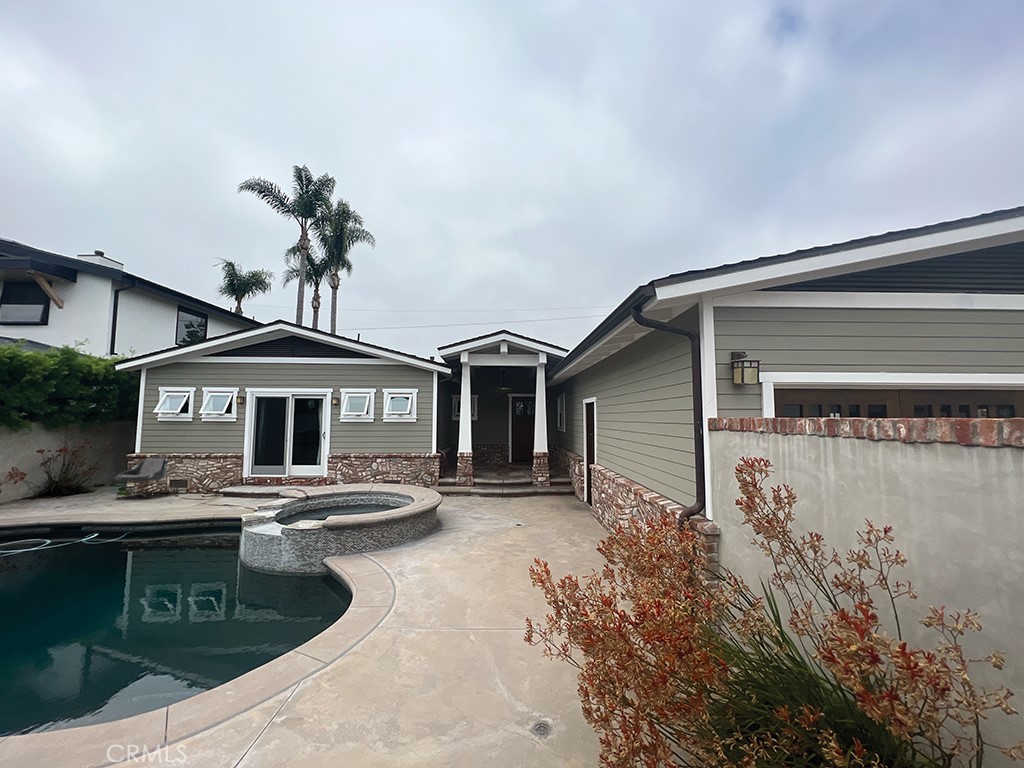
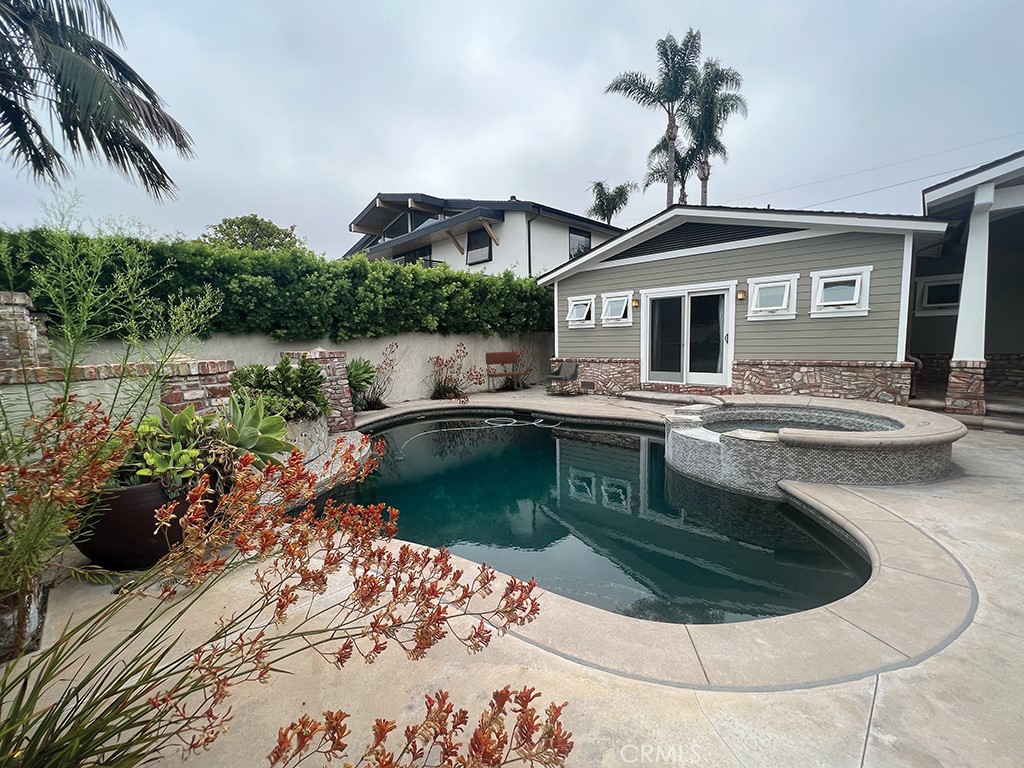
bench: none [10,446,85,502] -> present [486,352,526,392]

